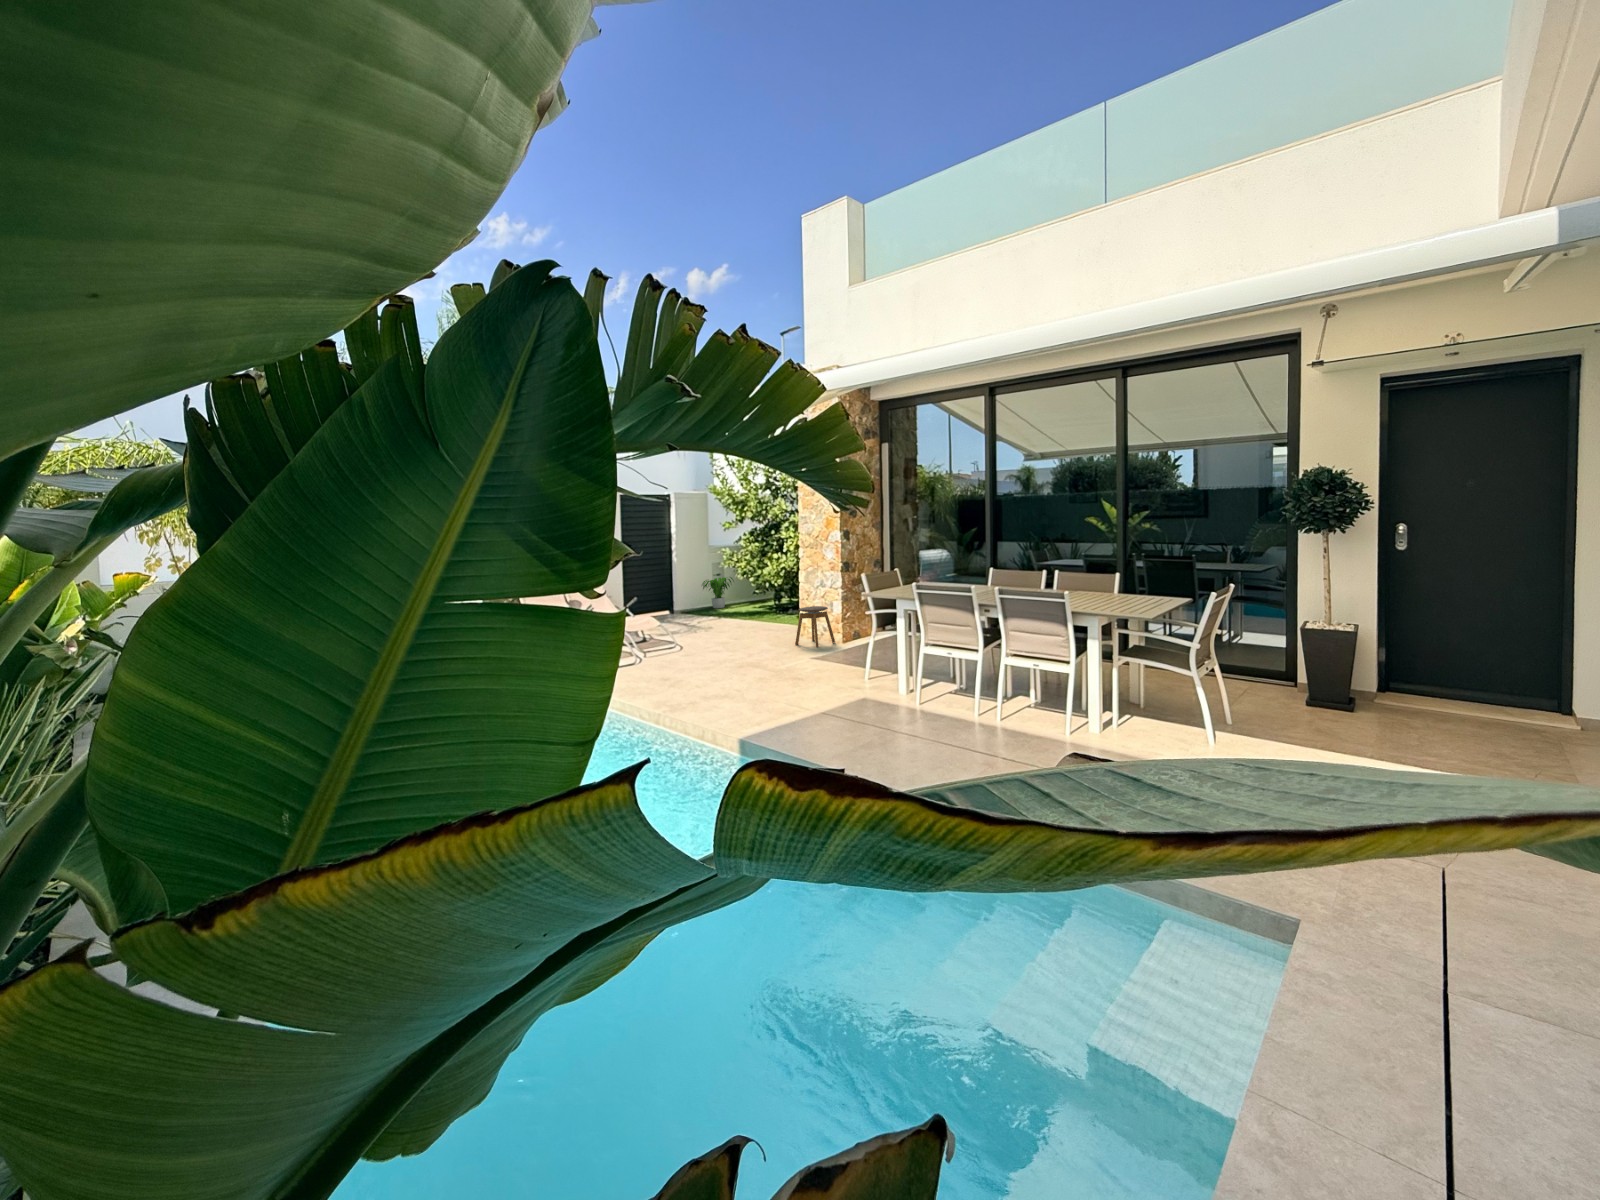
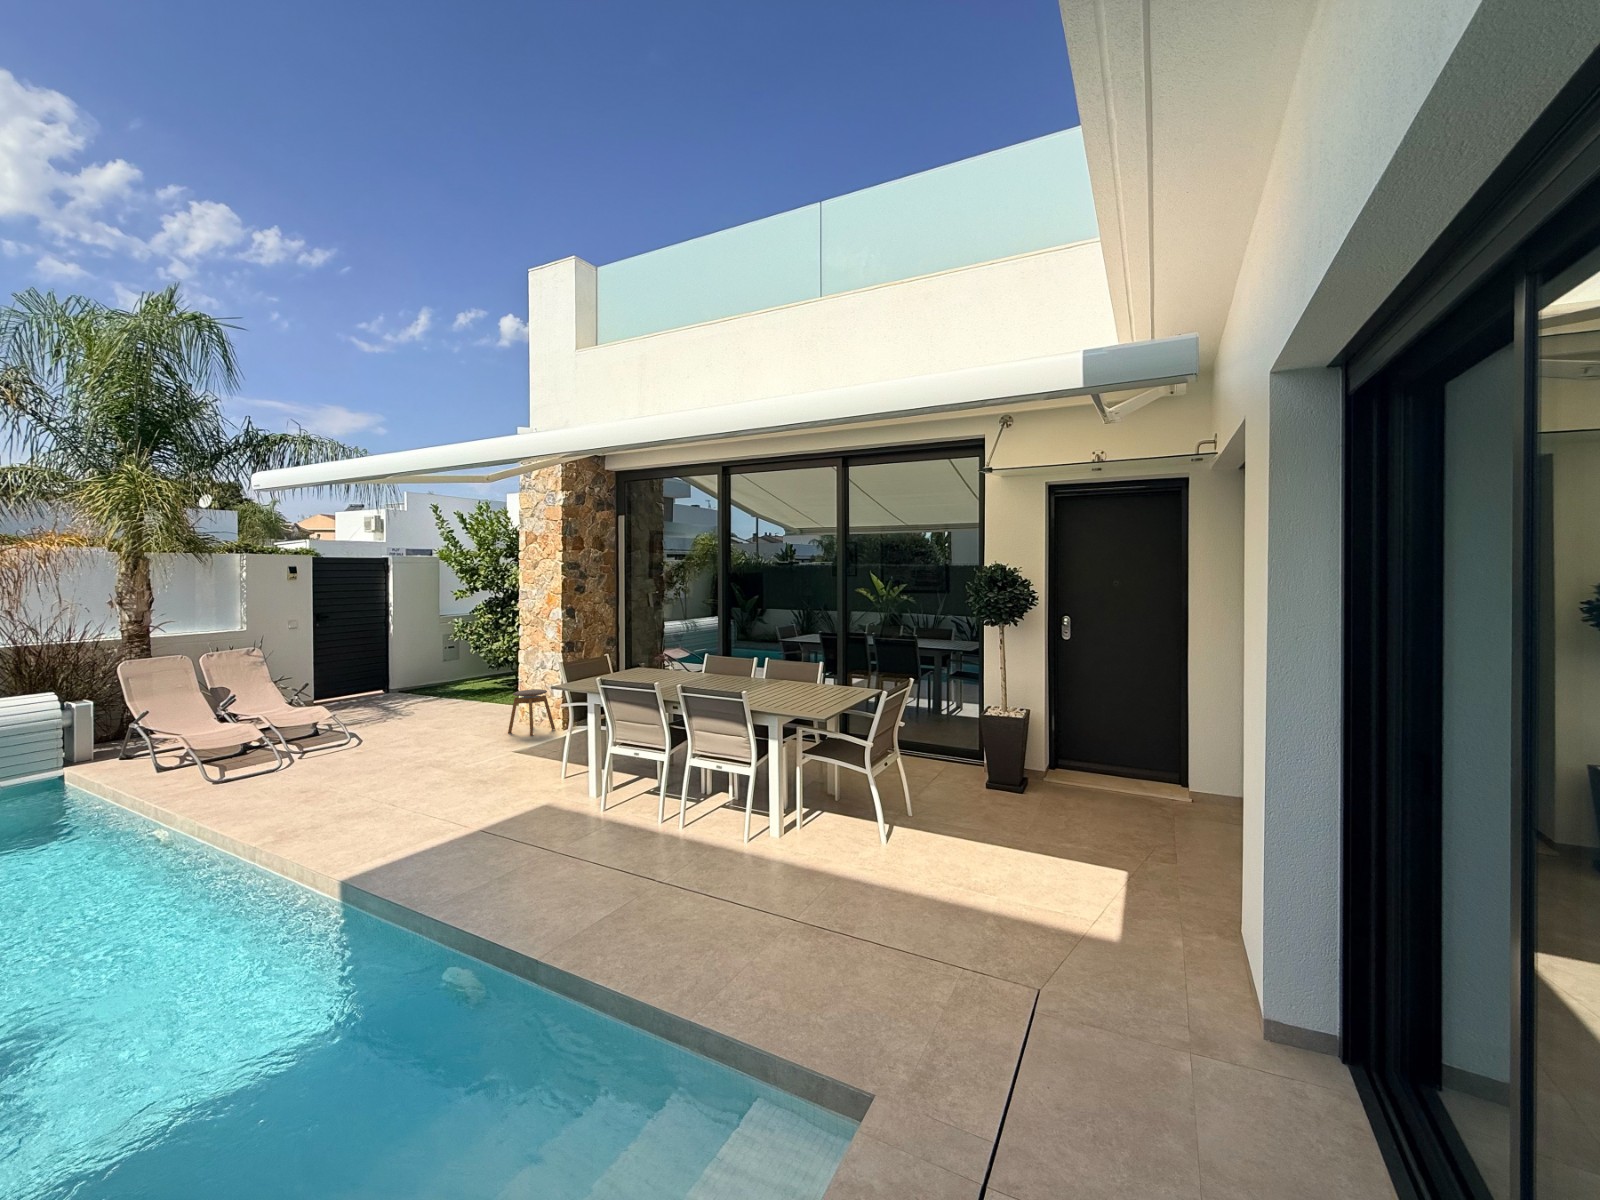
potted plant: present [702,577,734,608] -> none [427,651,468,686]

